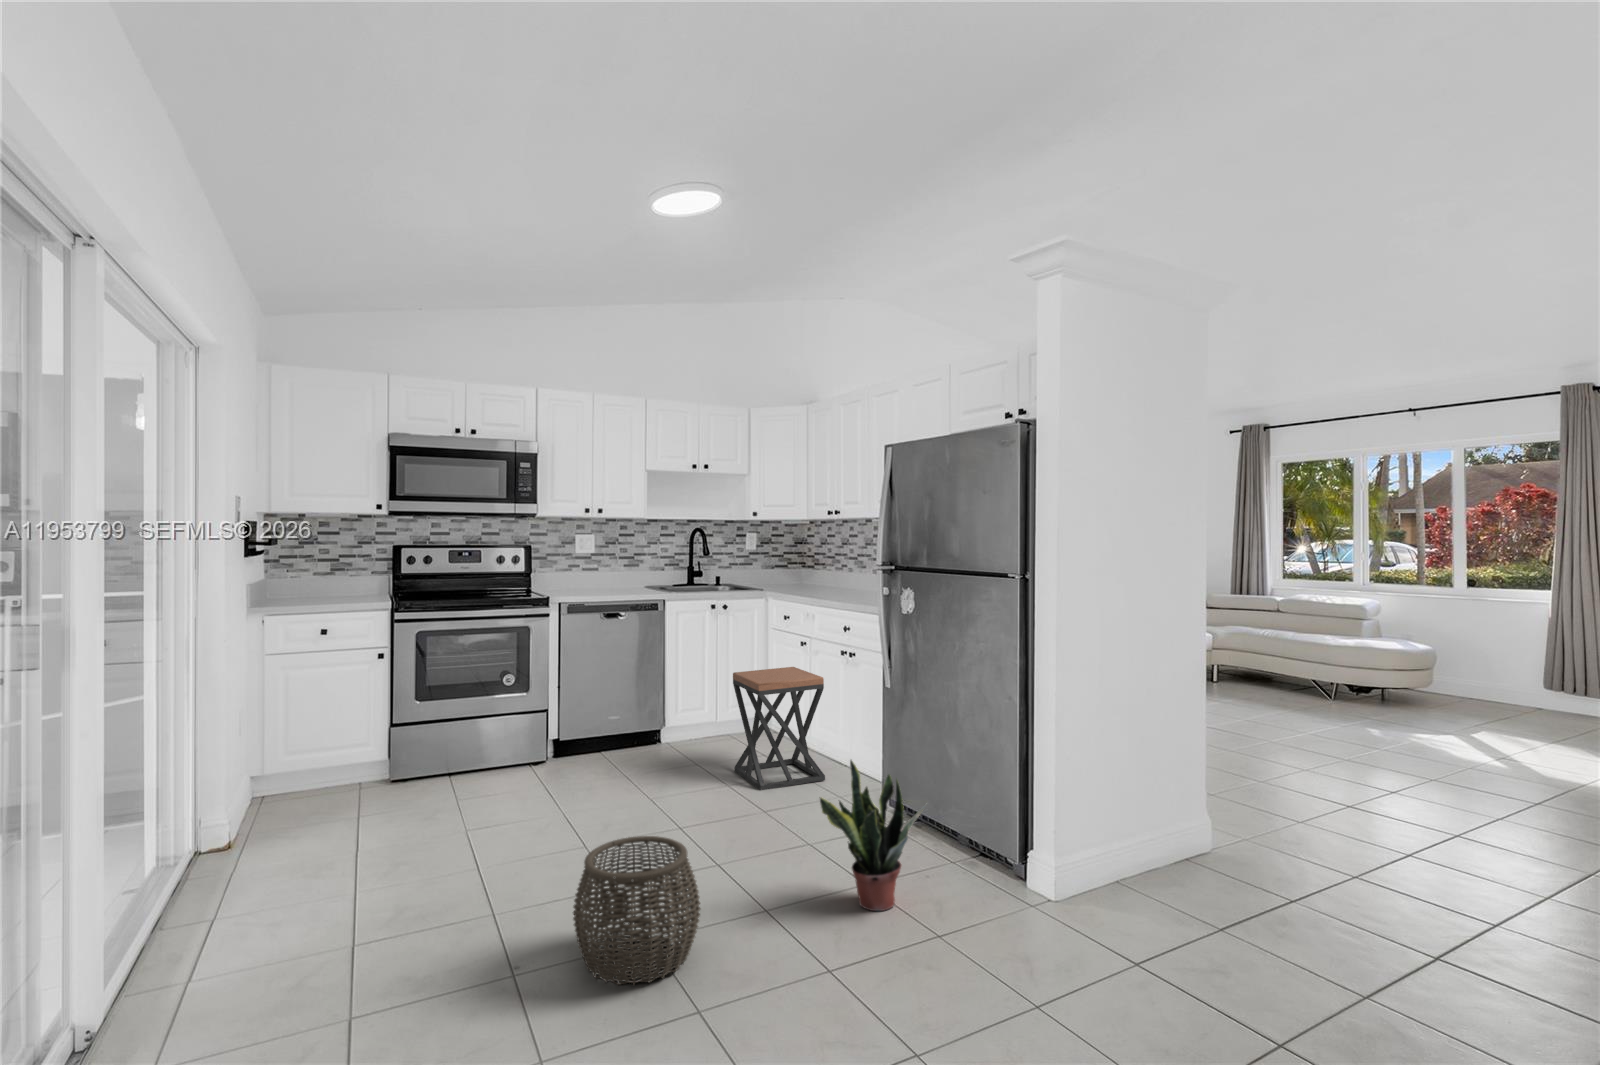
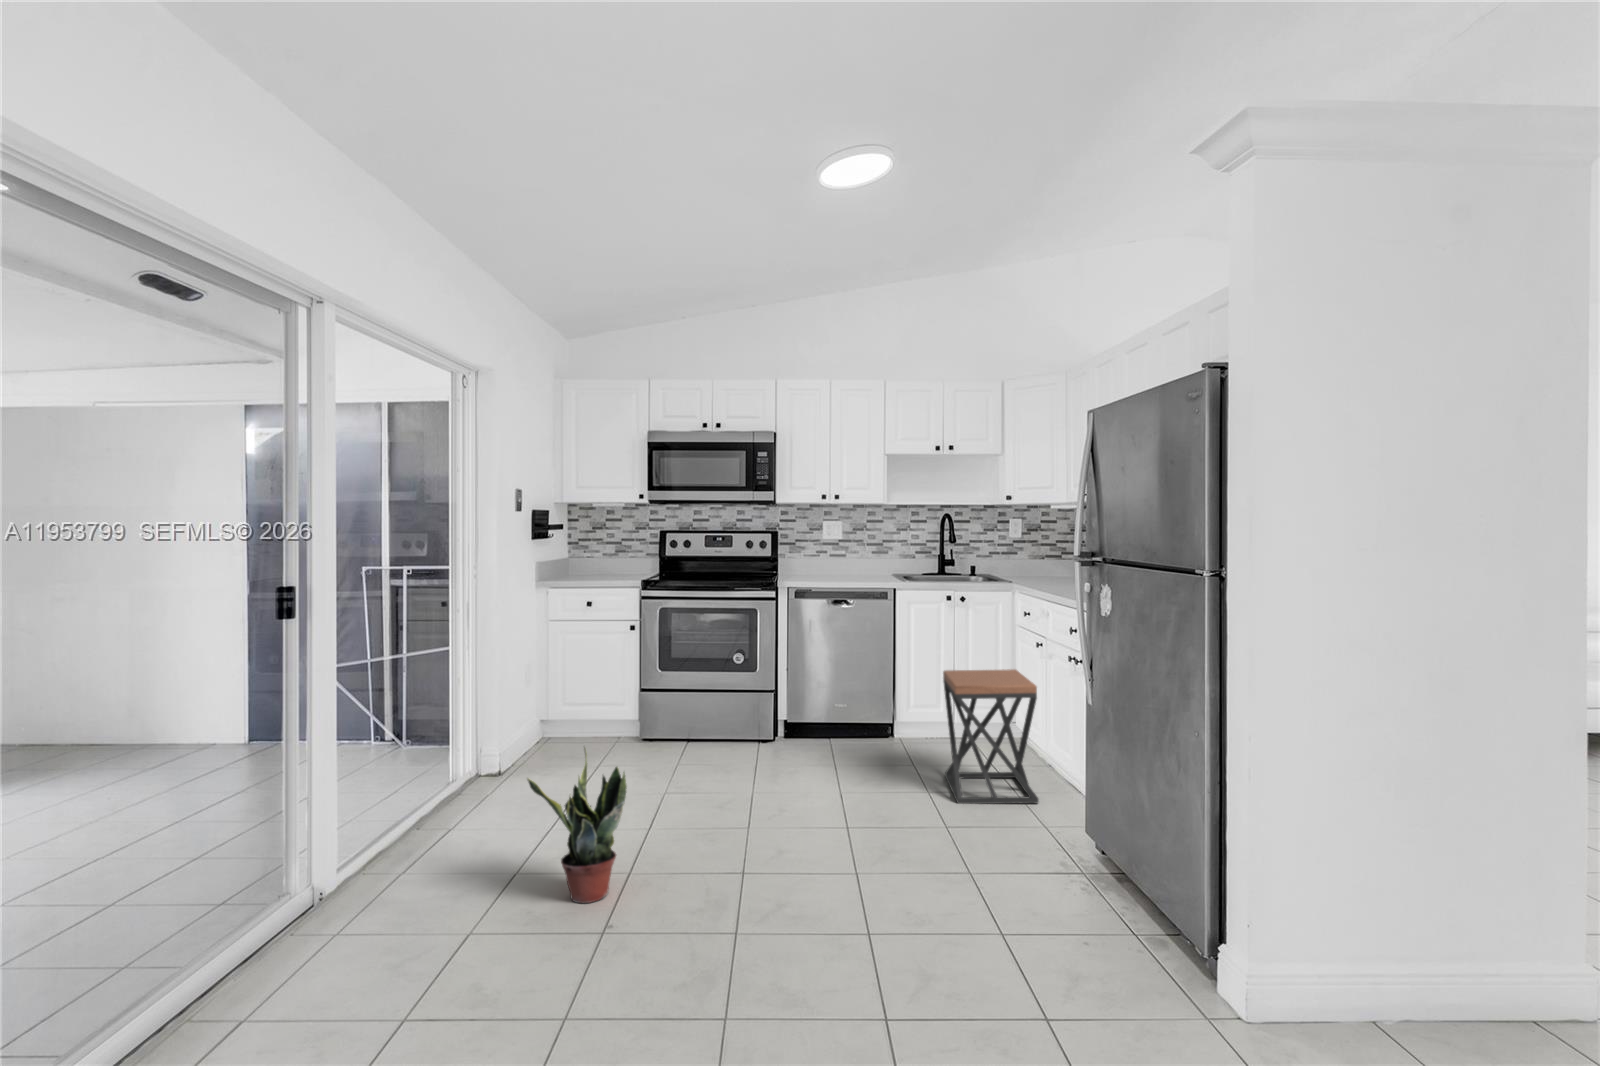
potted plant: present [820,760,924,911] -> present [528,748,627,903]
woven basket: present [573,836,700,985] -> none [625,841,760,1007]

